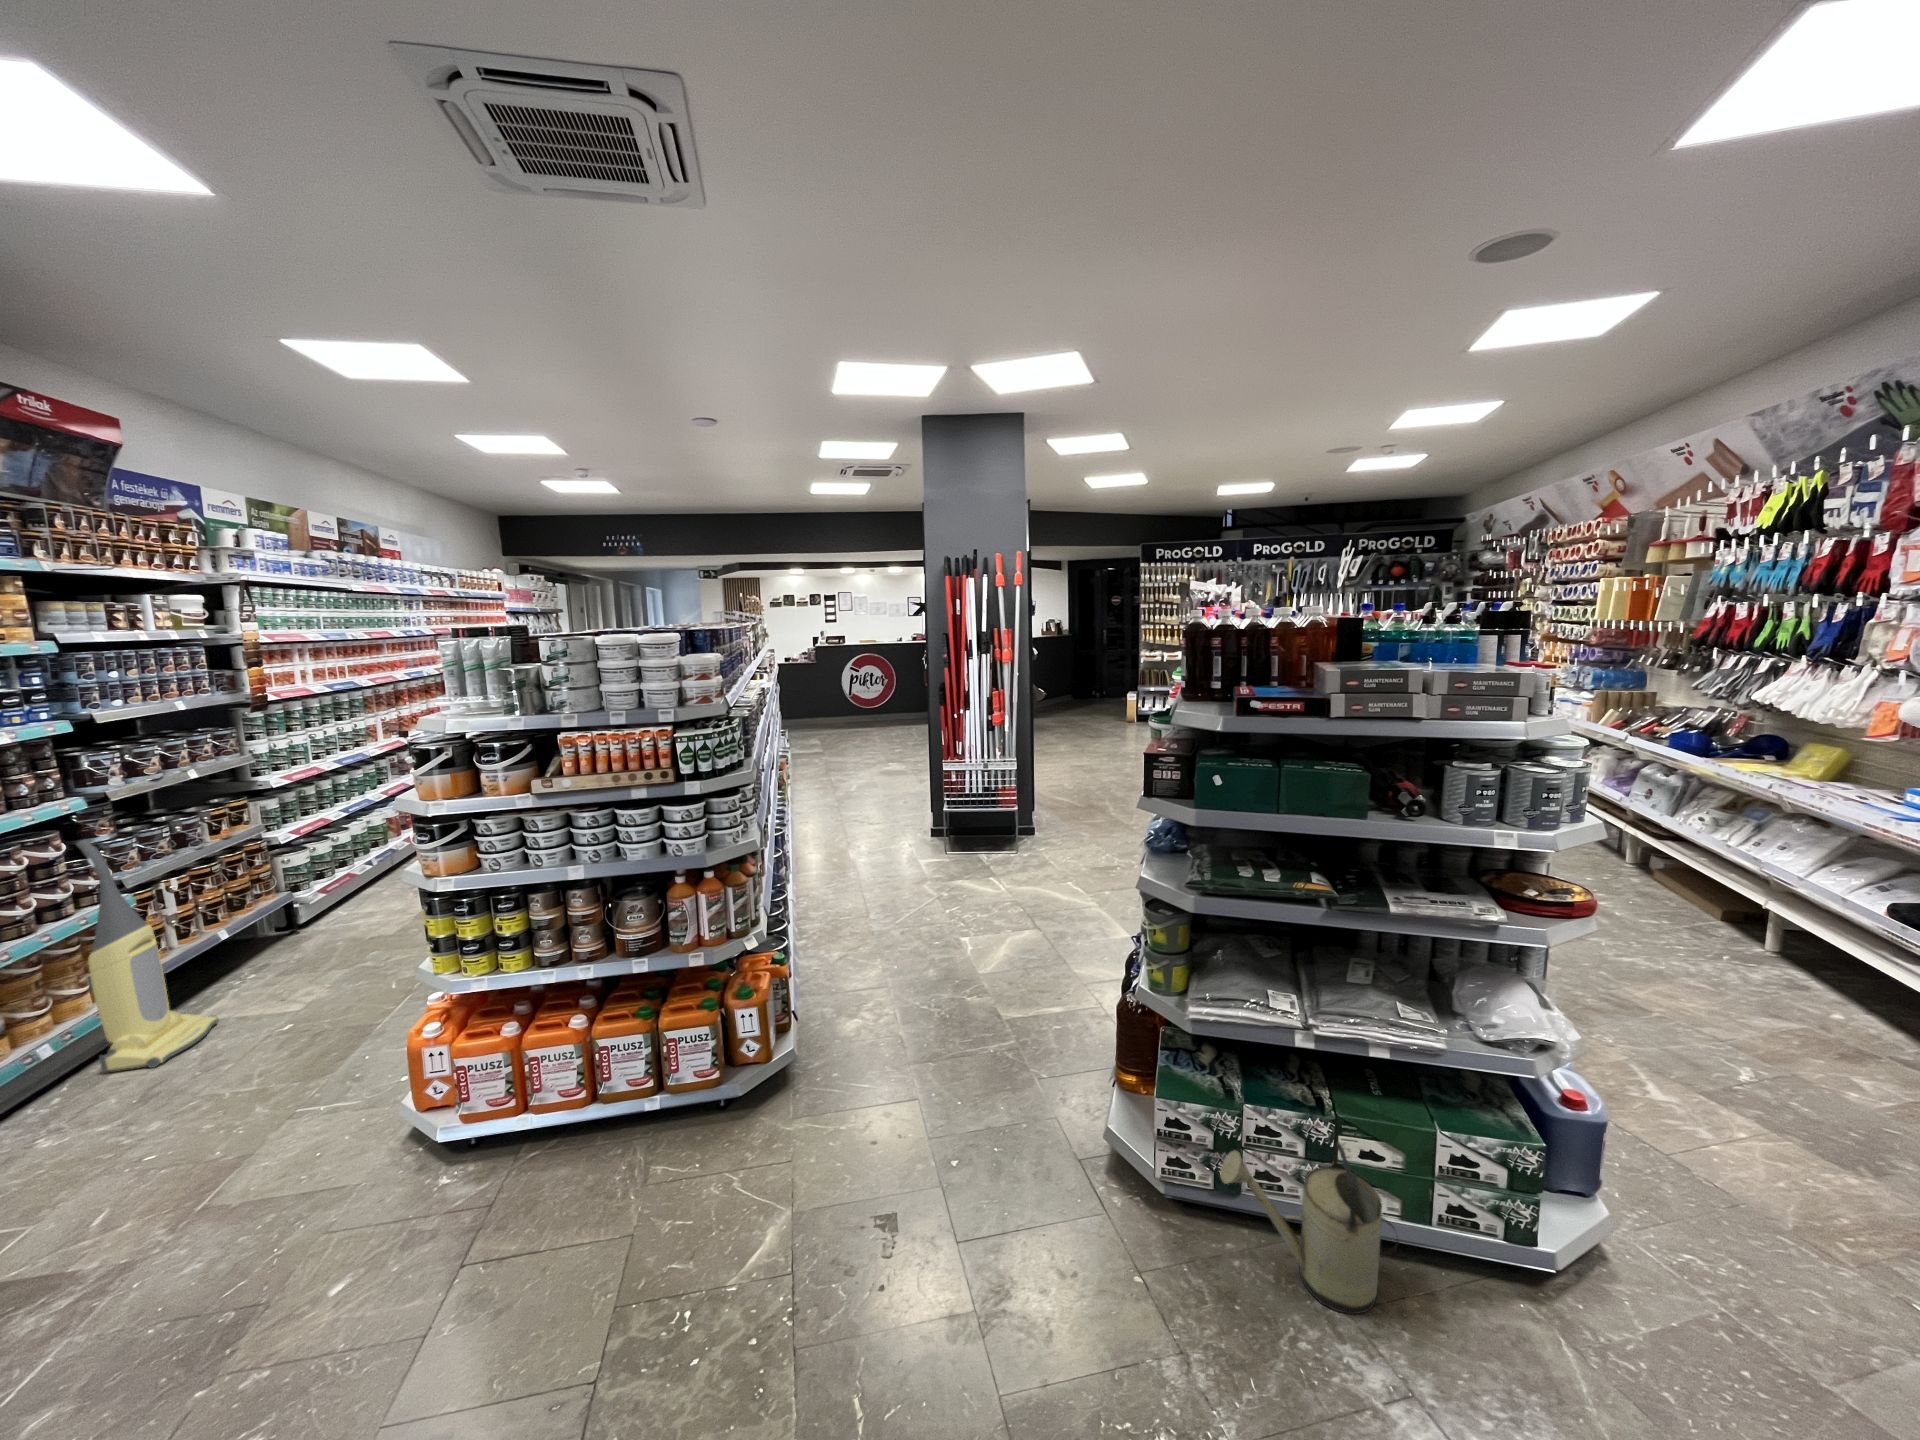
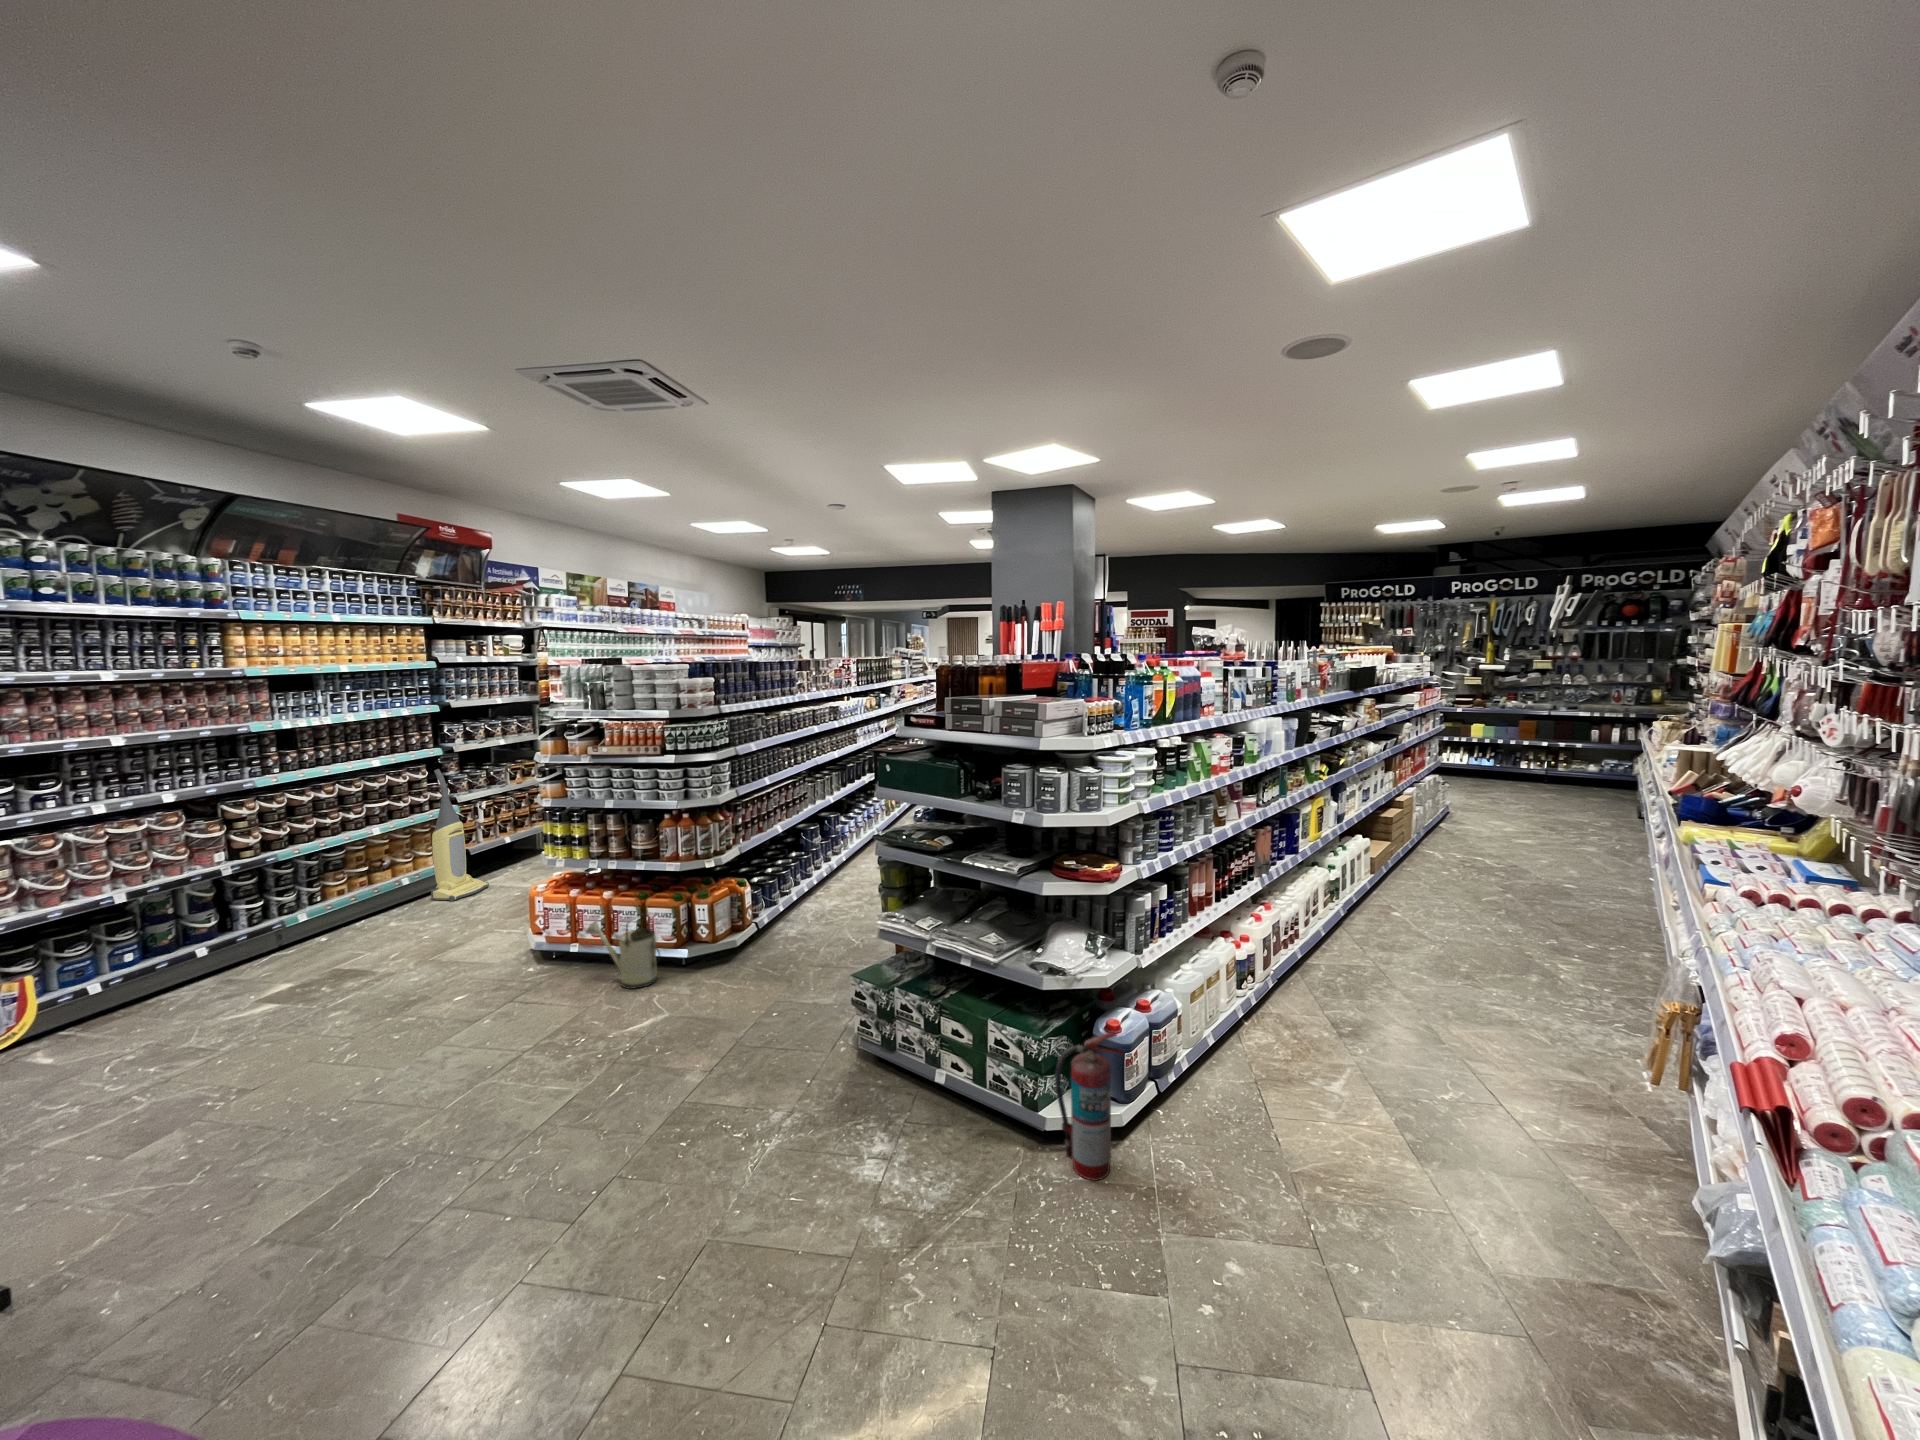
fire extinguisher: none [1561,1111,1646,1311] -> present [1055,1033,1124,1181]
watering can: present [1220,1142,1398,1314] -> present [586,915,660,989]

